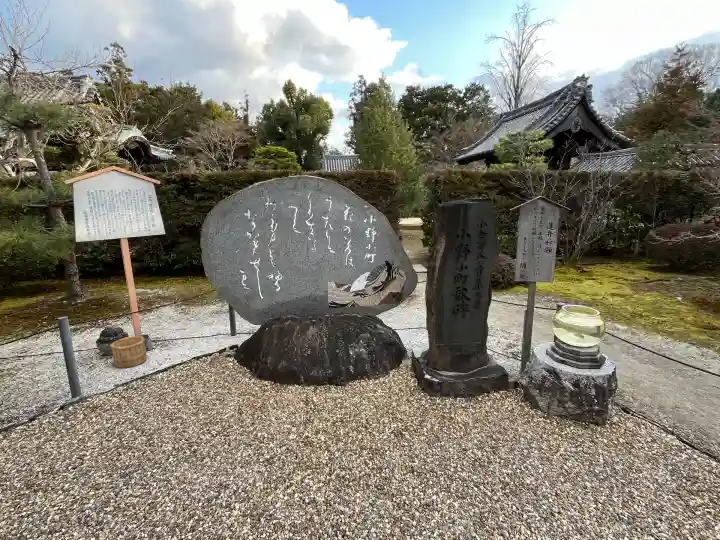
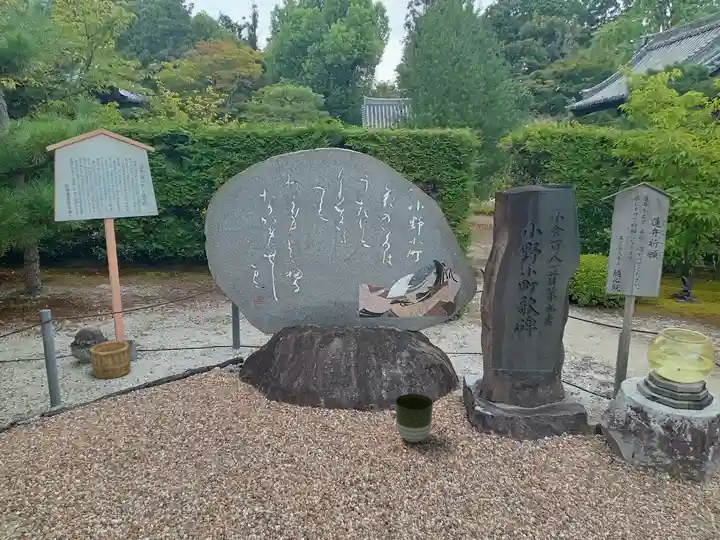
planter: none [362,369,392,408] -> present [395,394,433,442]

